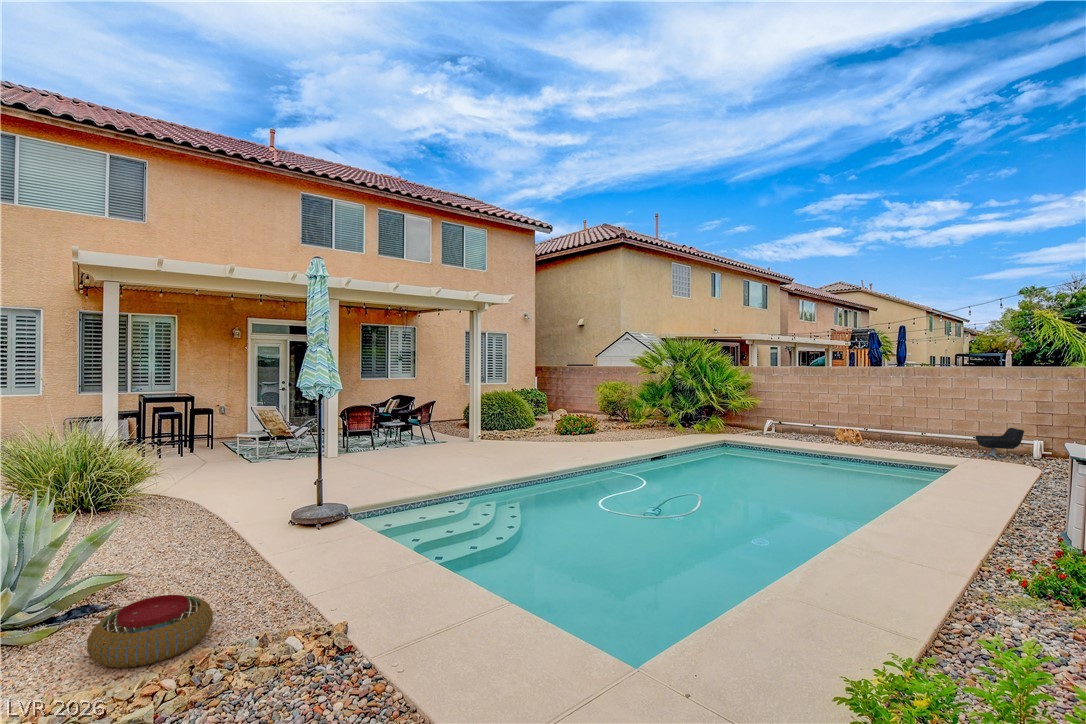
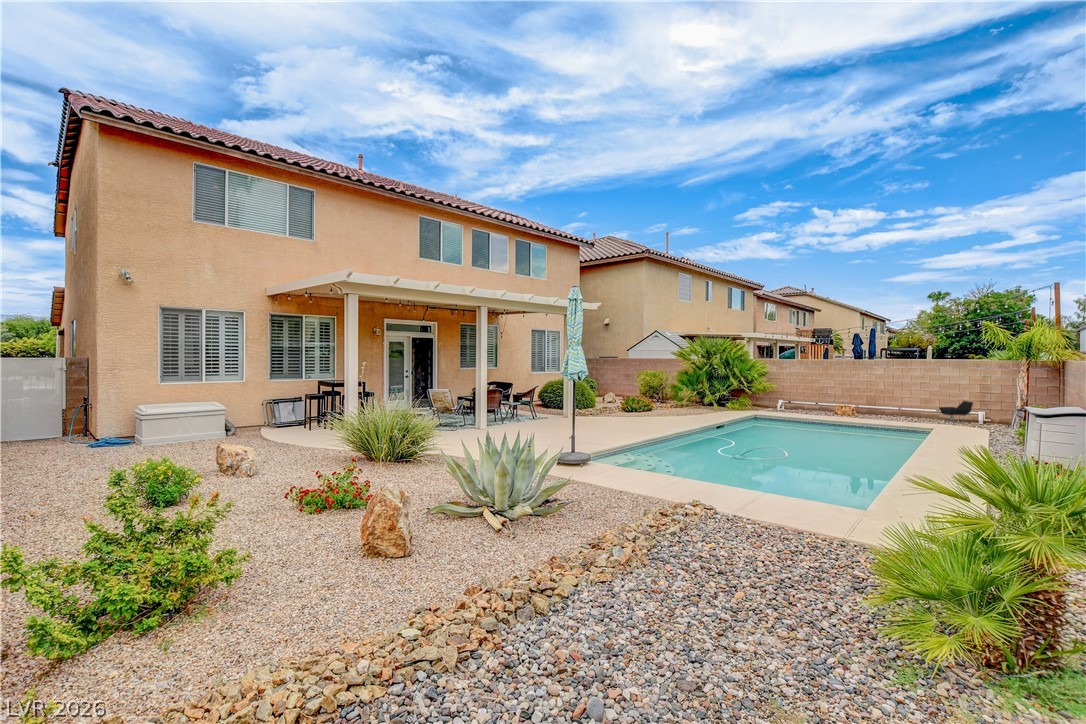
pouf: present [87,595,213,668] -> none [594,484,649,514]

